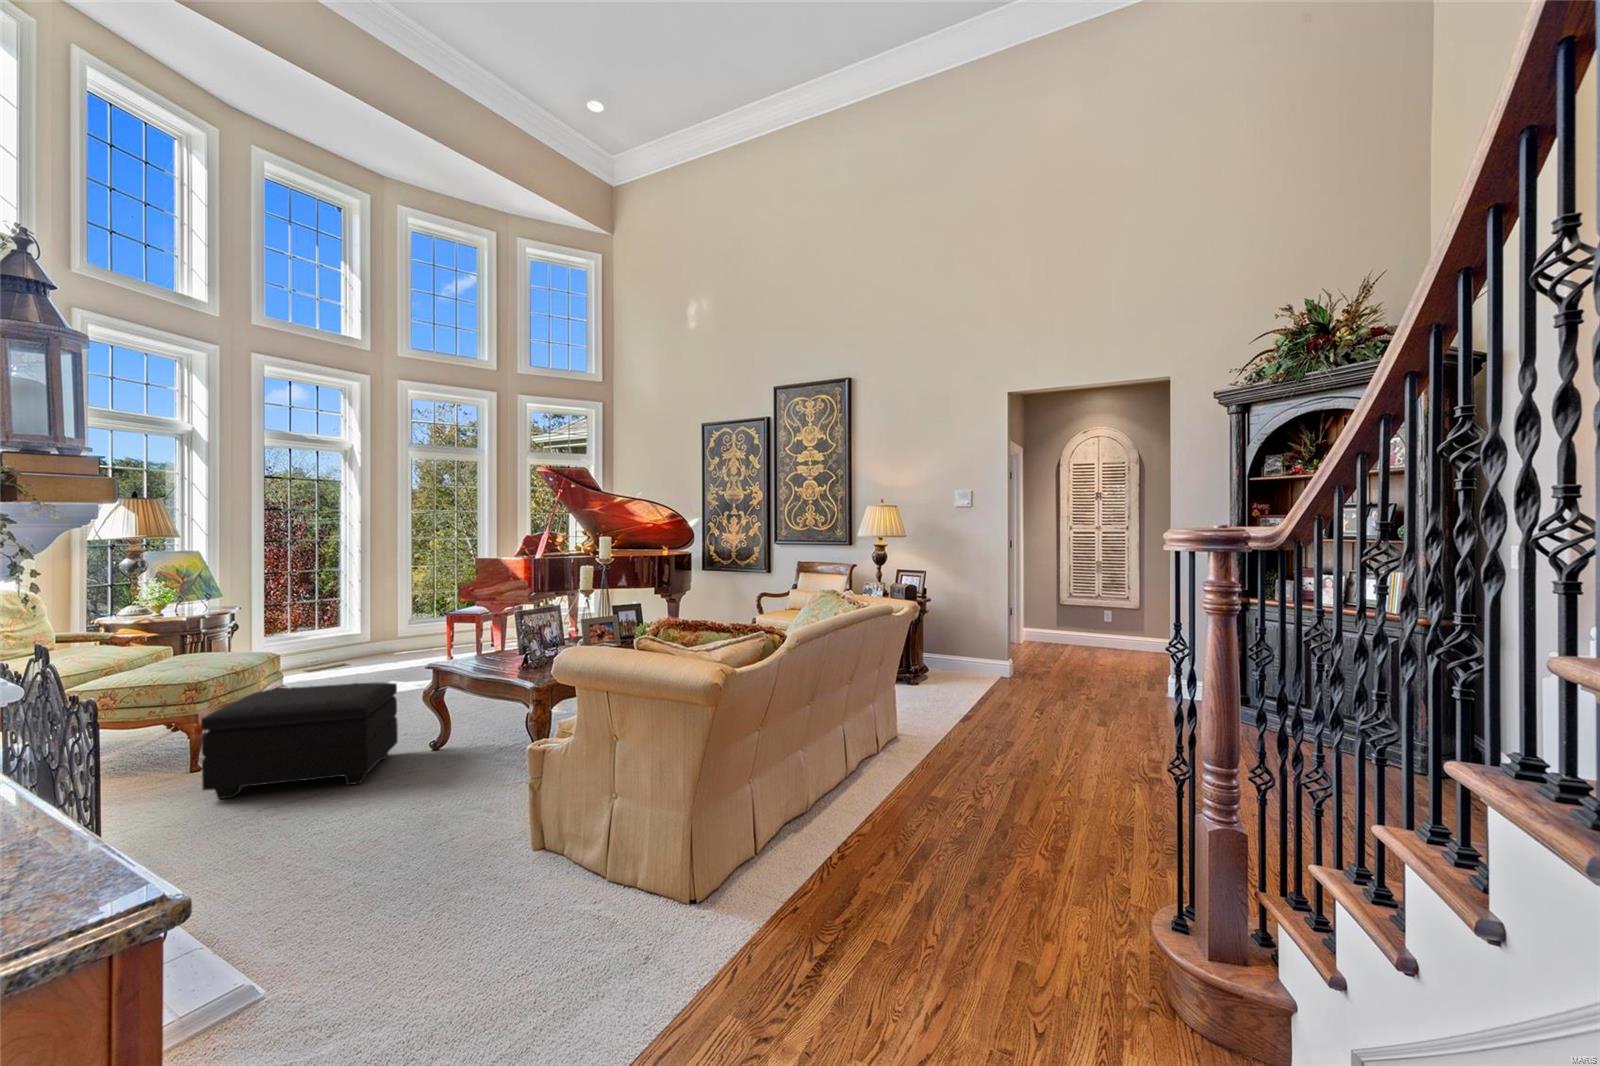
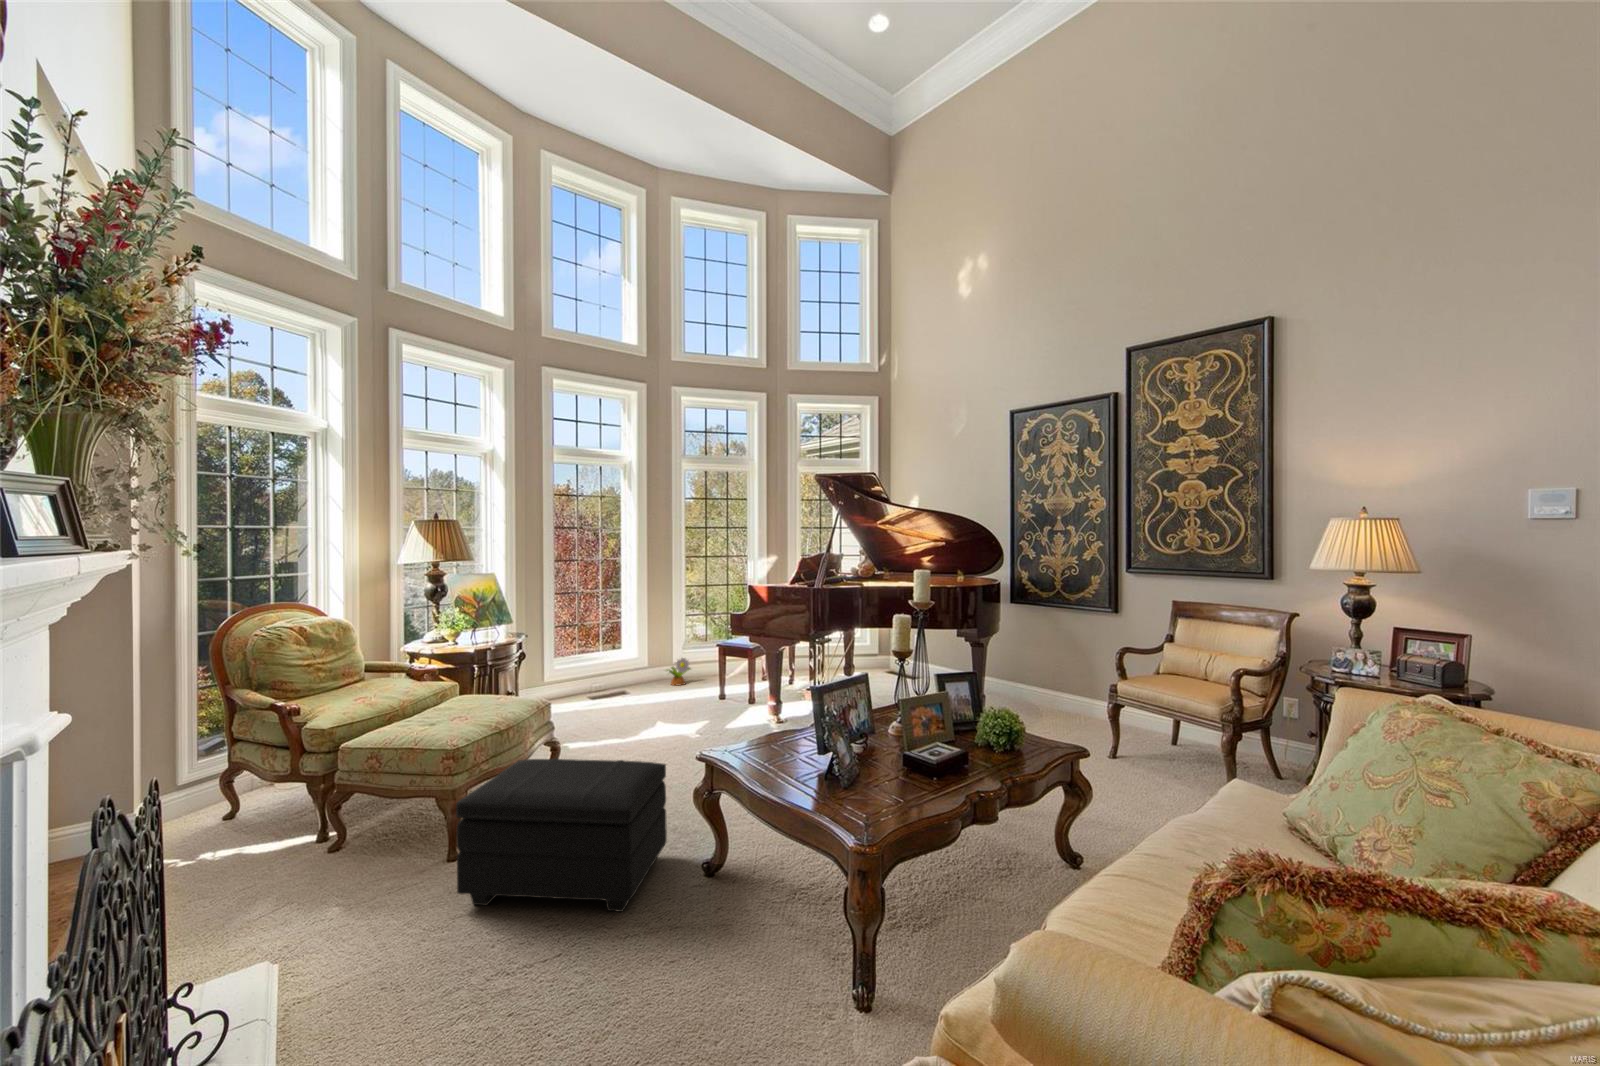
decorative plant: none [393,626,424,652] -> present [667,658,691,685]

